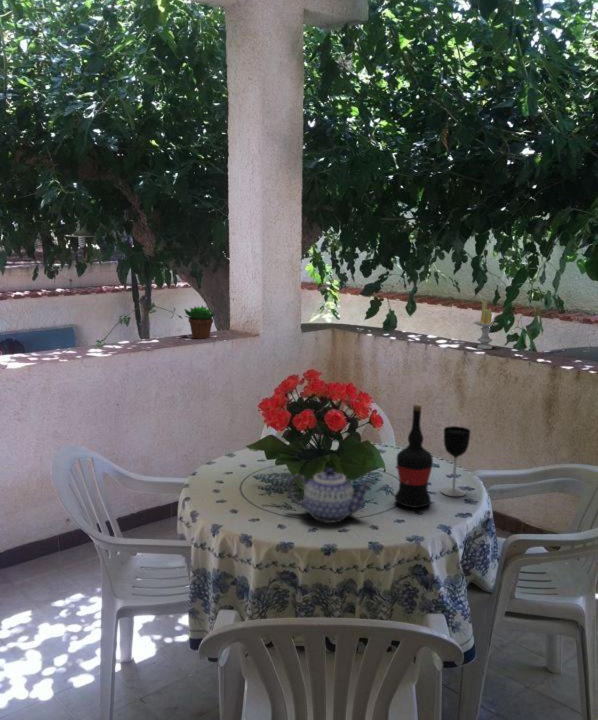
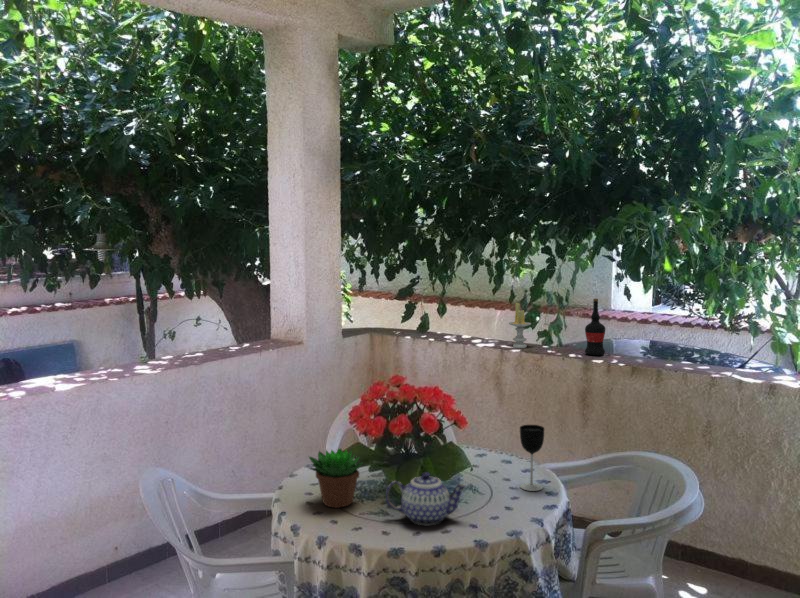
succulent plant: present [185,306,215,338] -> present [309,449,363,508]
wine bottle: present [395,405,433,507] -> present [585,299,605,355]

